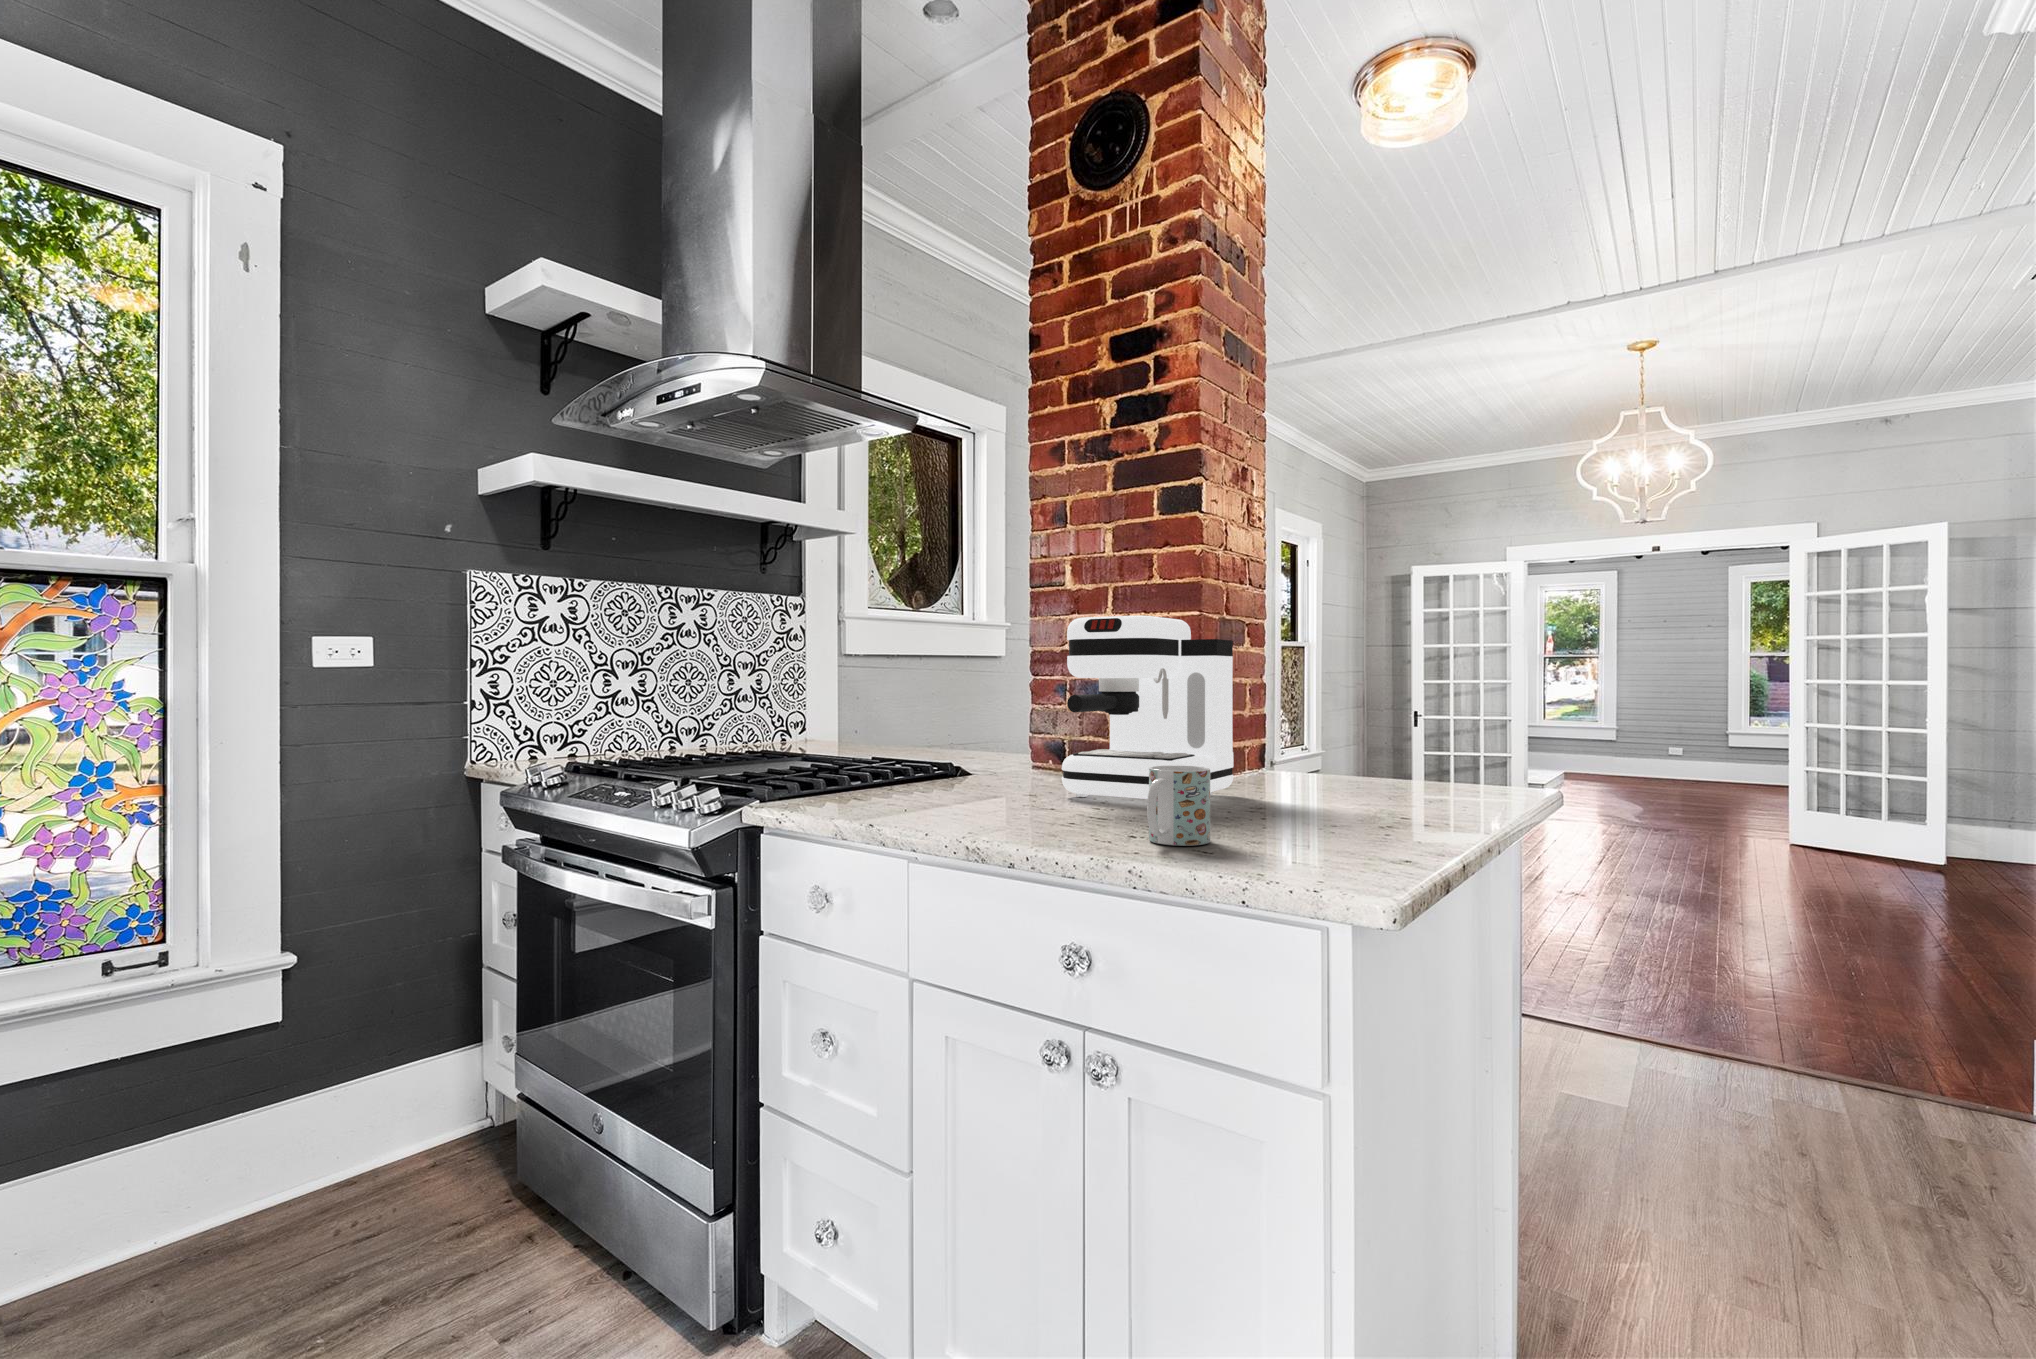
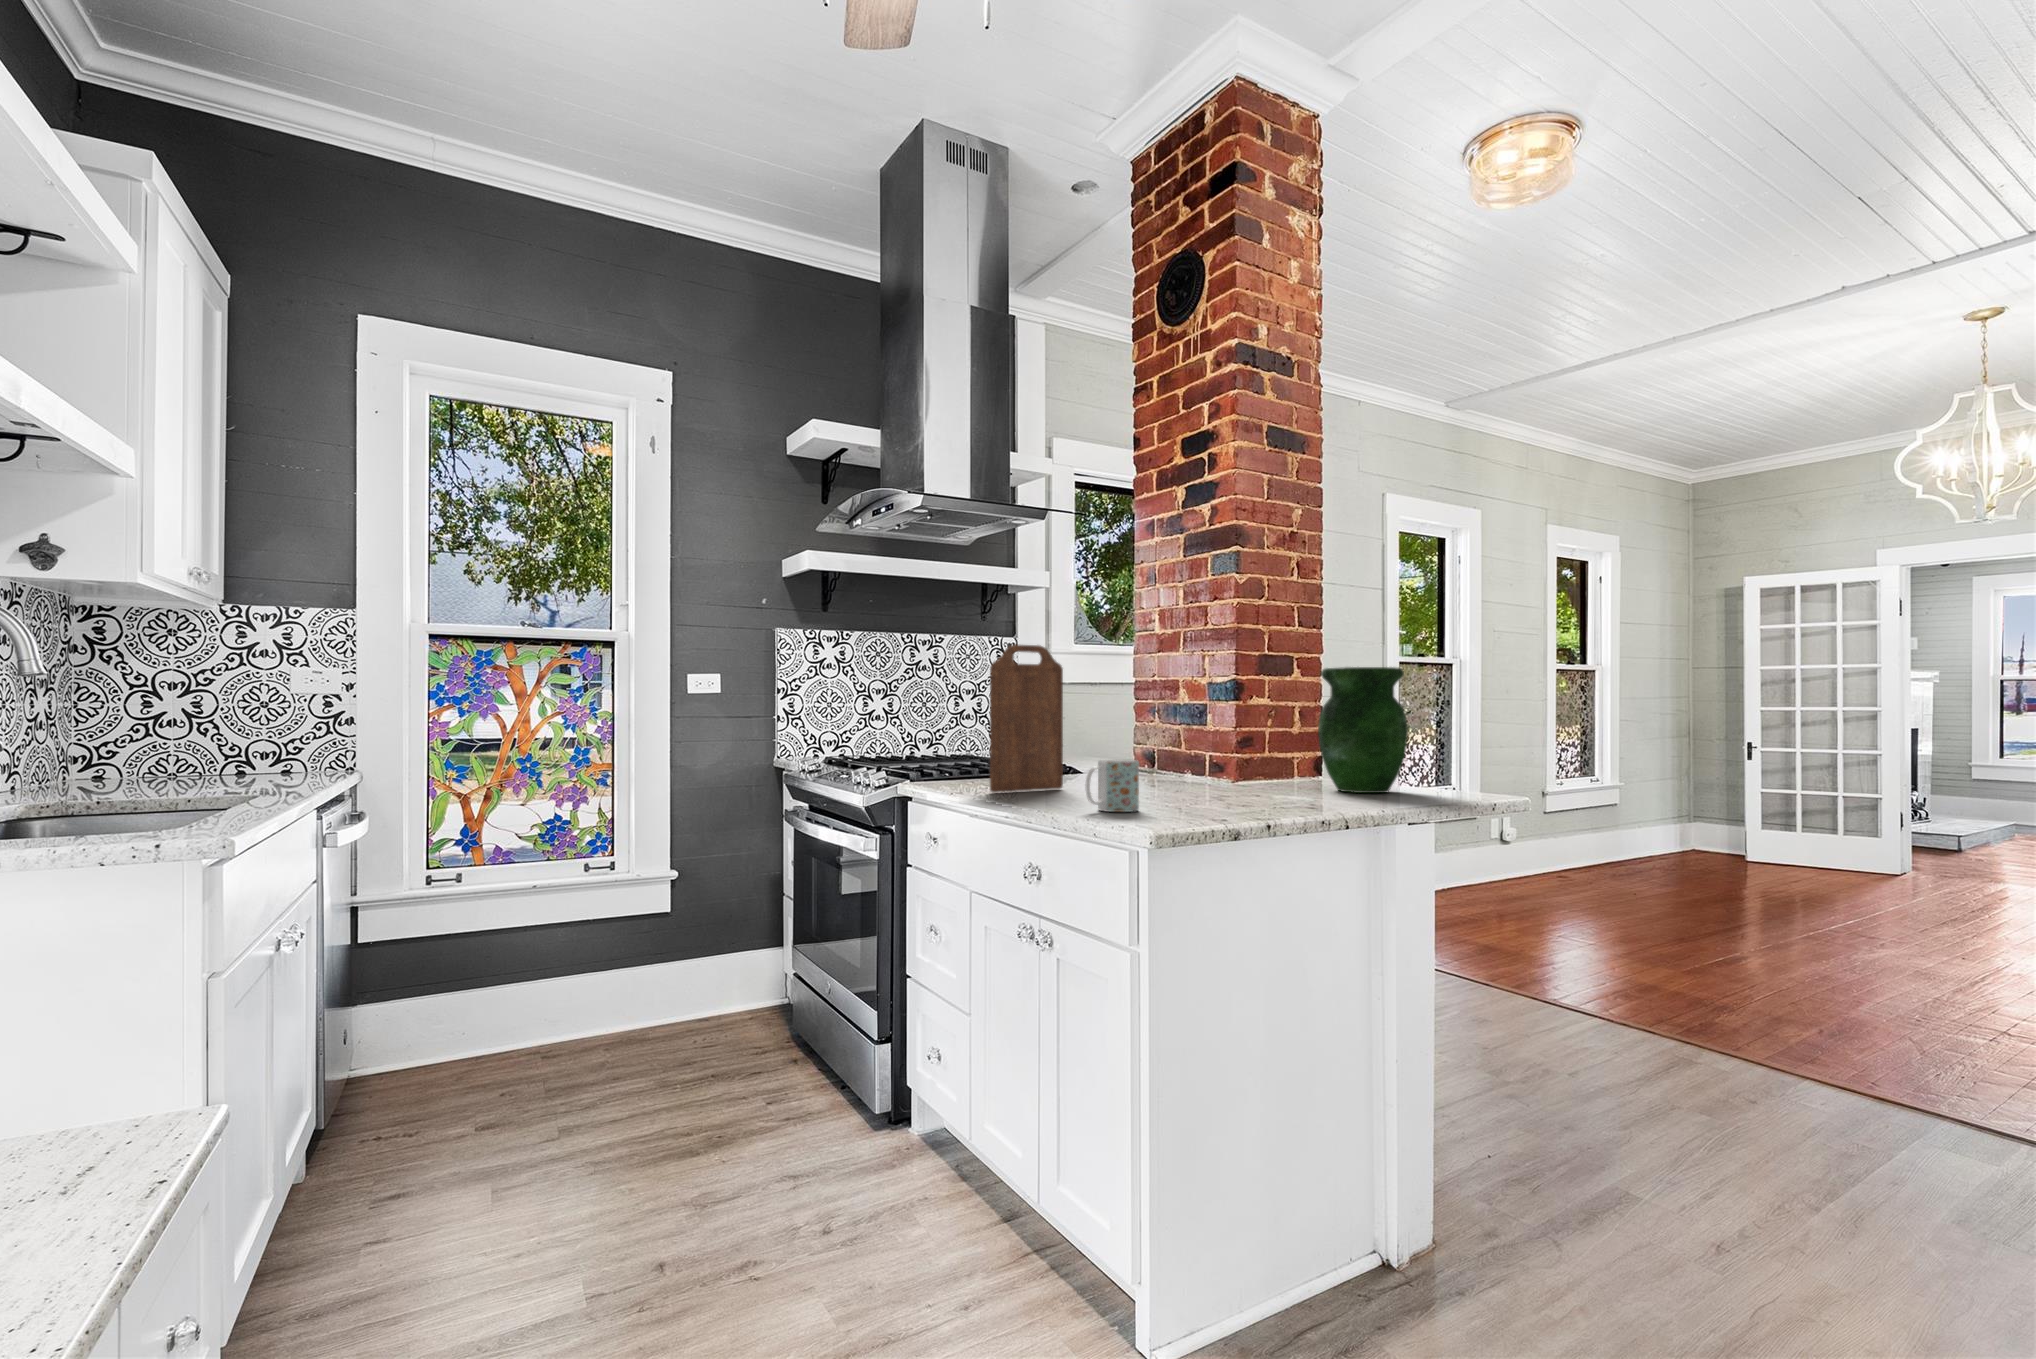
cutting board: none [924,596,1008,815] -> present [990,644,1063,793]
coffee maker: present [1062,615,1233,799] -> none [1099,655,1246,794]
vase: none [1298,636,1408,791] -> present [1318,667,1408,793]

